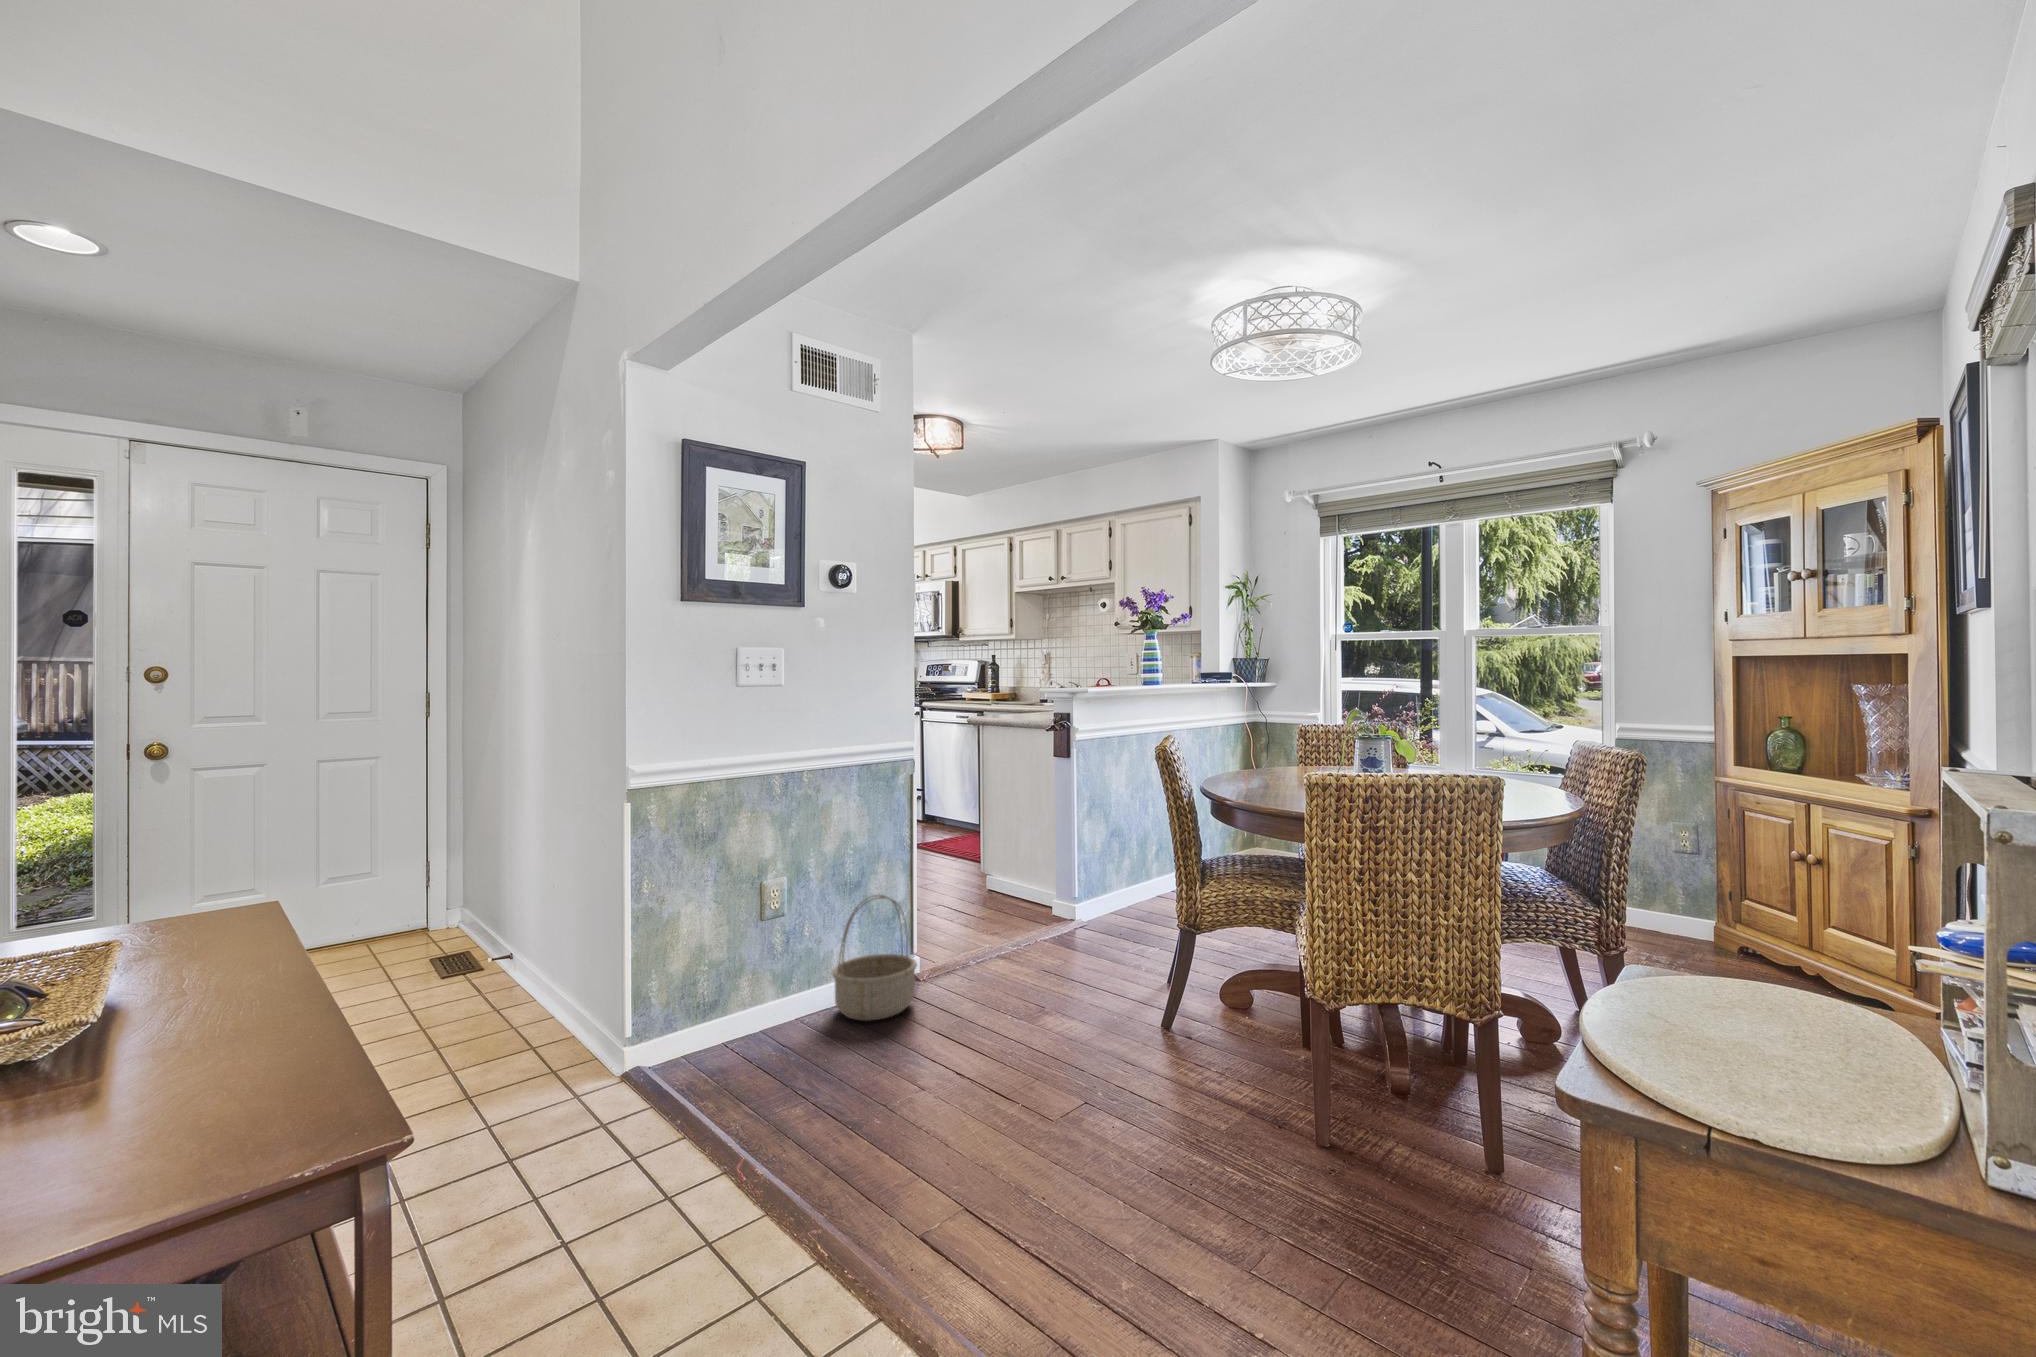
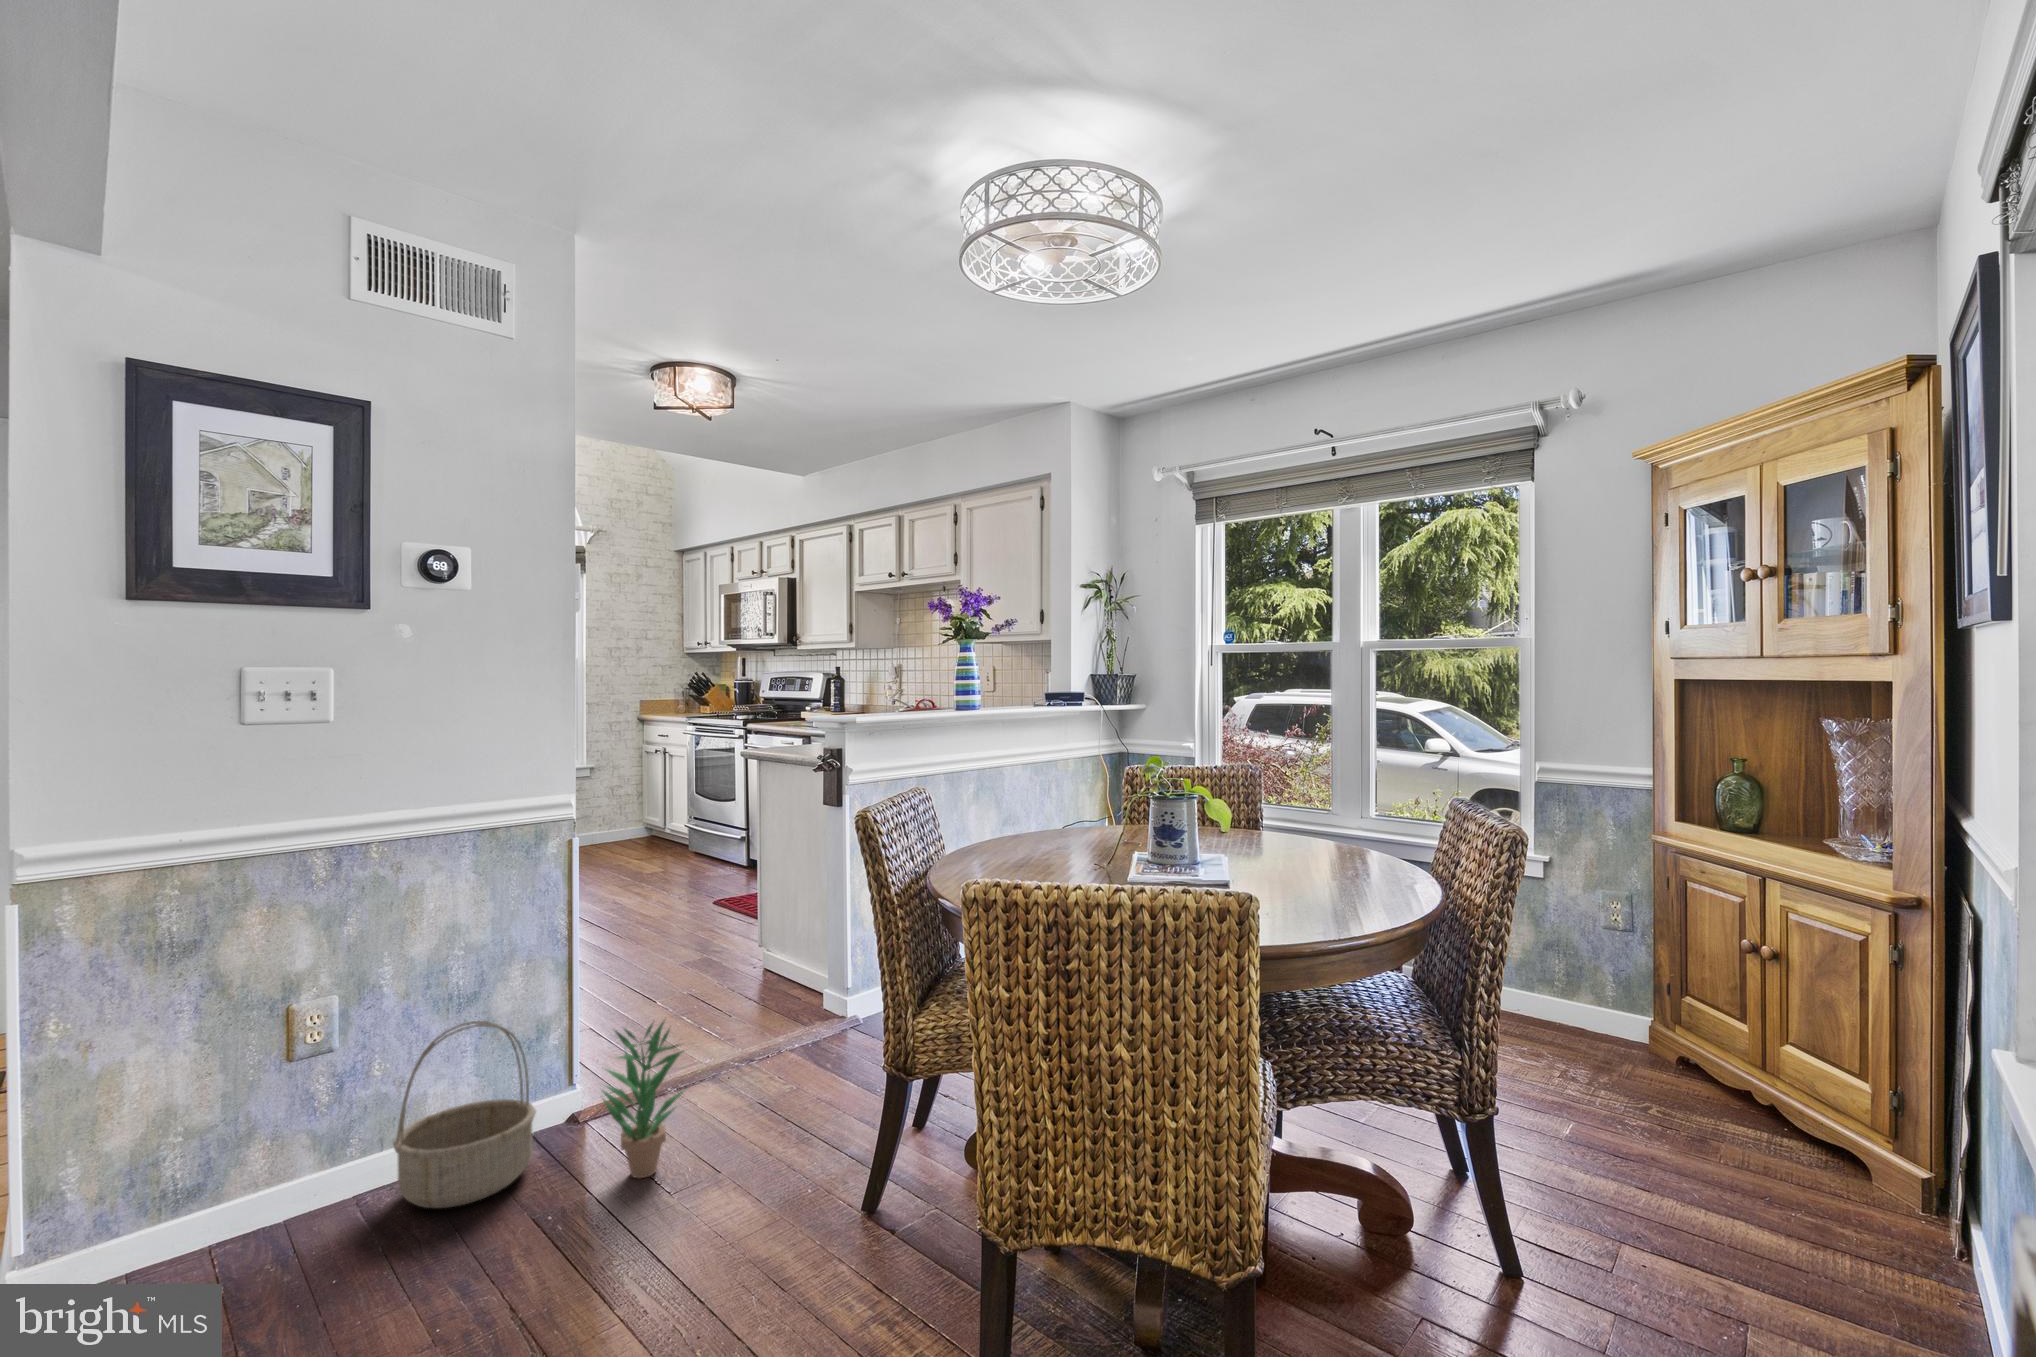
potted plant: none [960,894,1025,1007] -> present [602,1019,684,1178]

